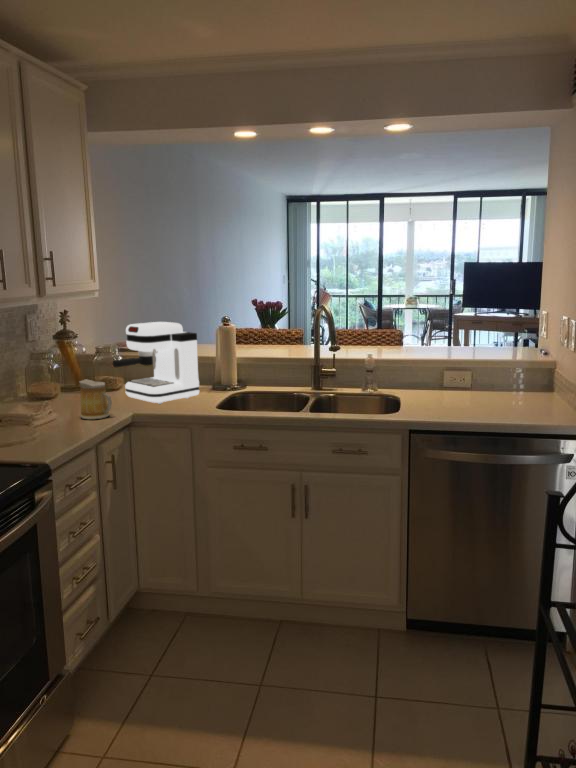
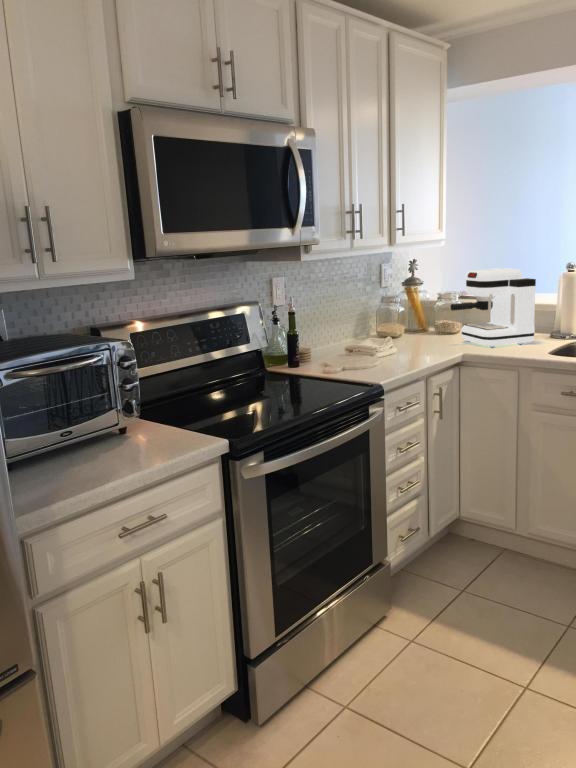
mug: present [79,379,112,420] -> none [417,319,445,356]

